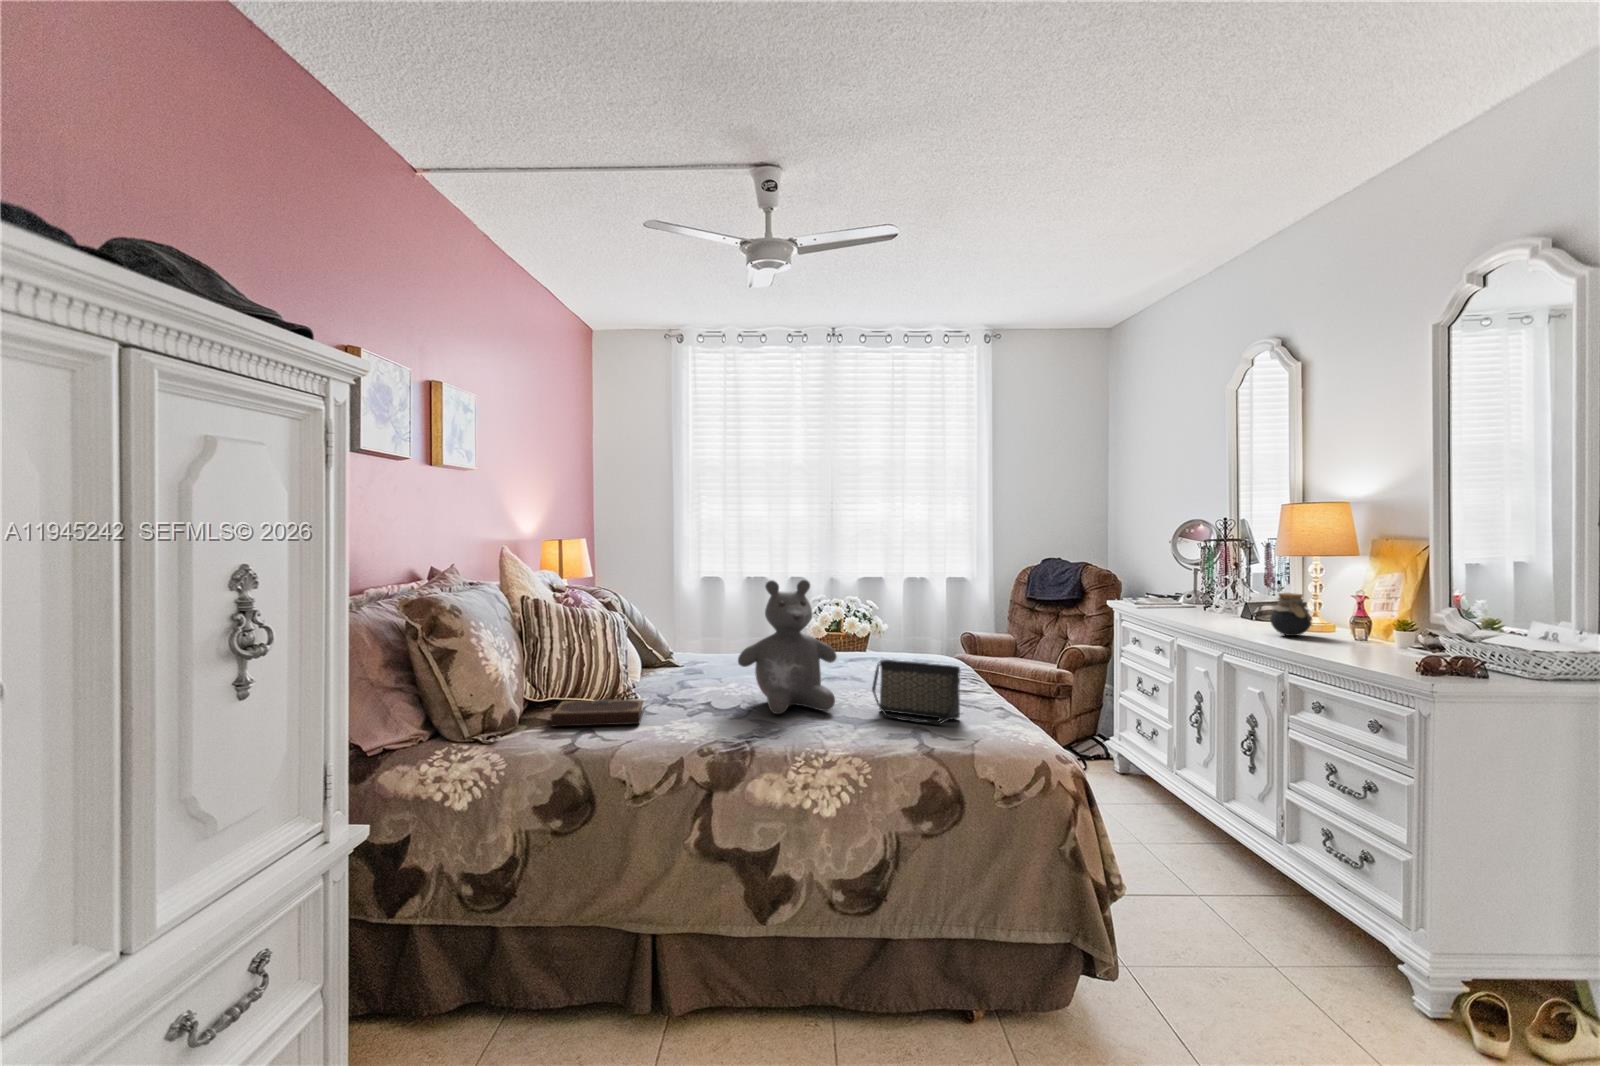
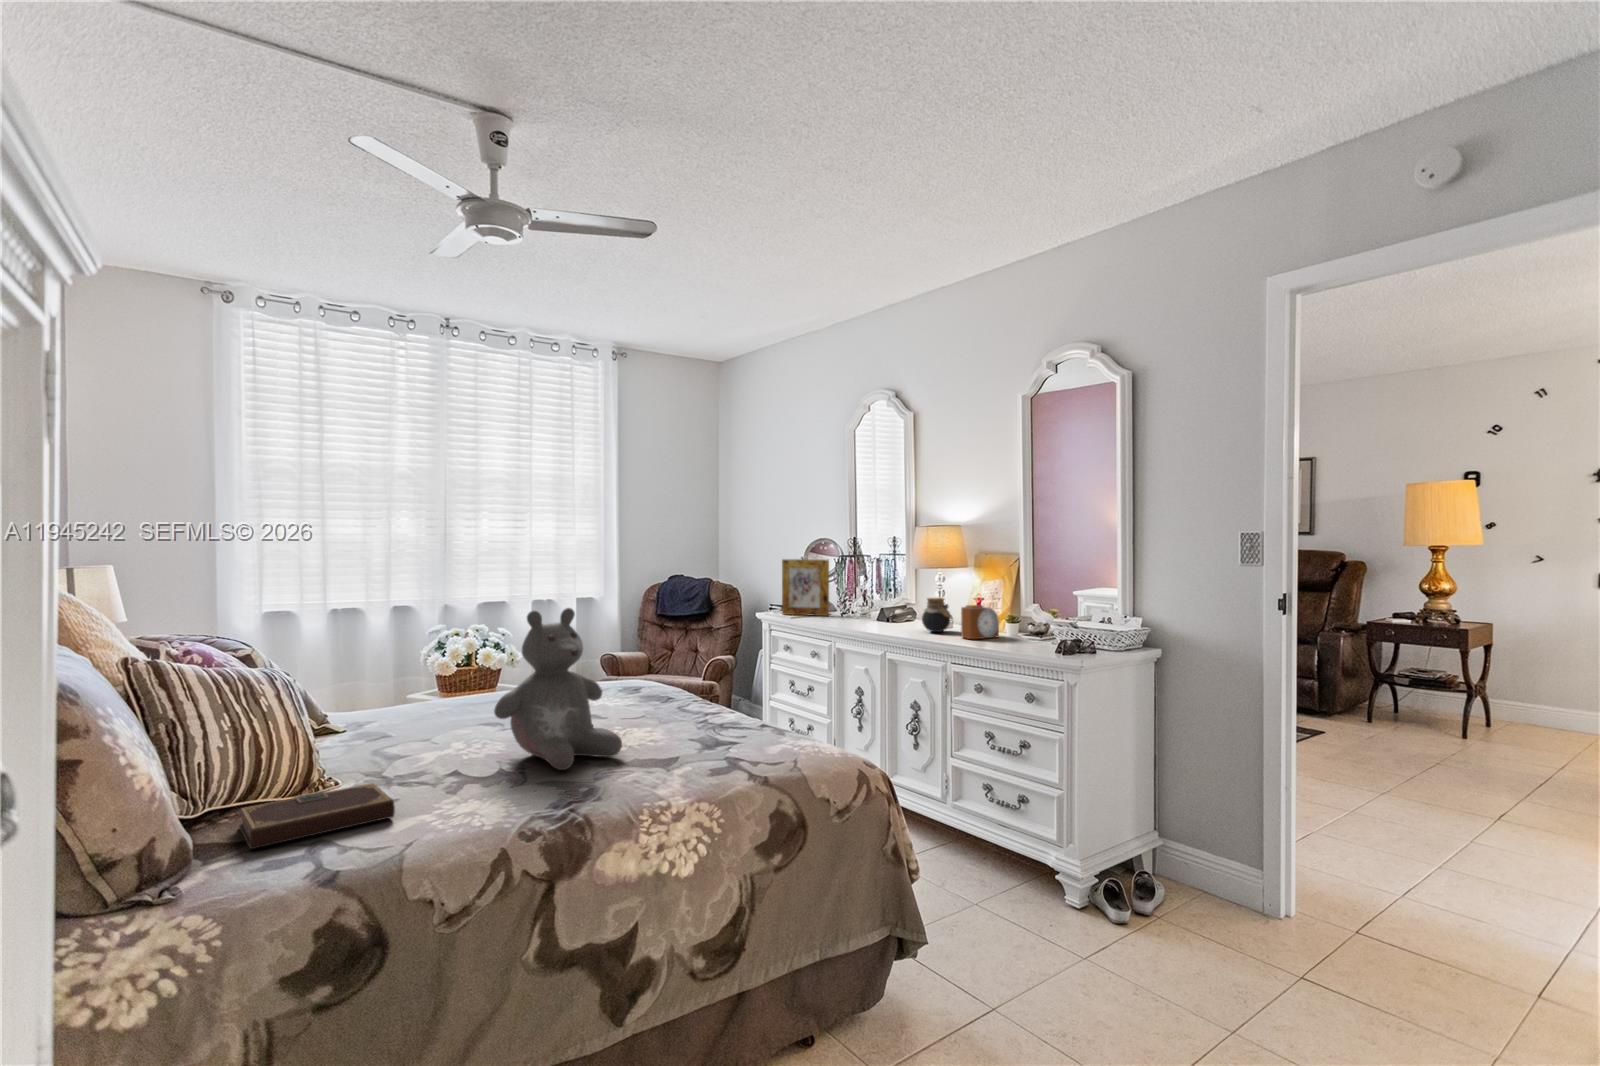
picture frame: none [1138,544,1191,610] -> present [782,559,829,616]
alarm clock: none [1310,604,1369,648] -> present [961,605,999,639]
handbag: present [872,660,960,724] -> none [661,688,761,753]

